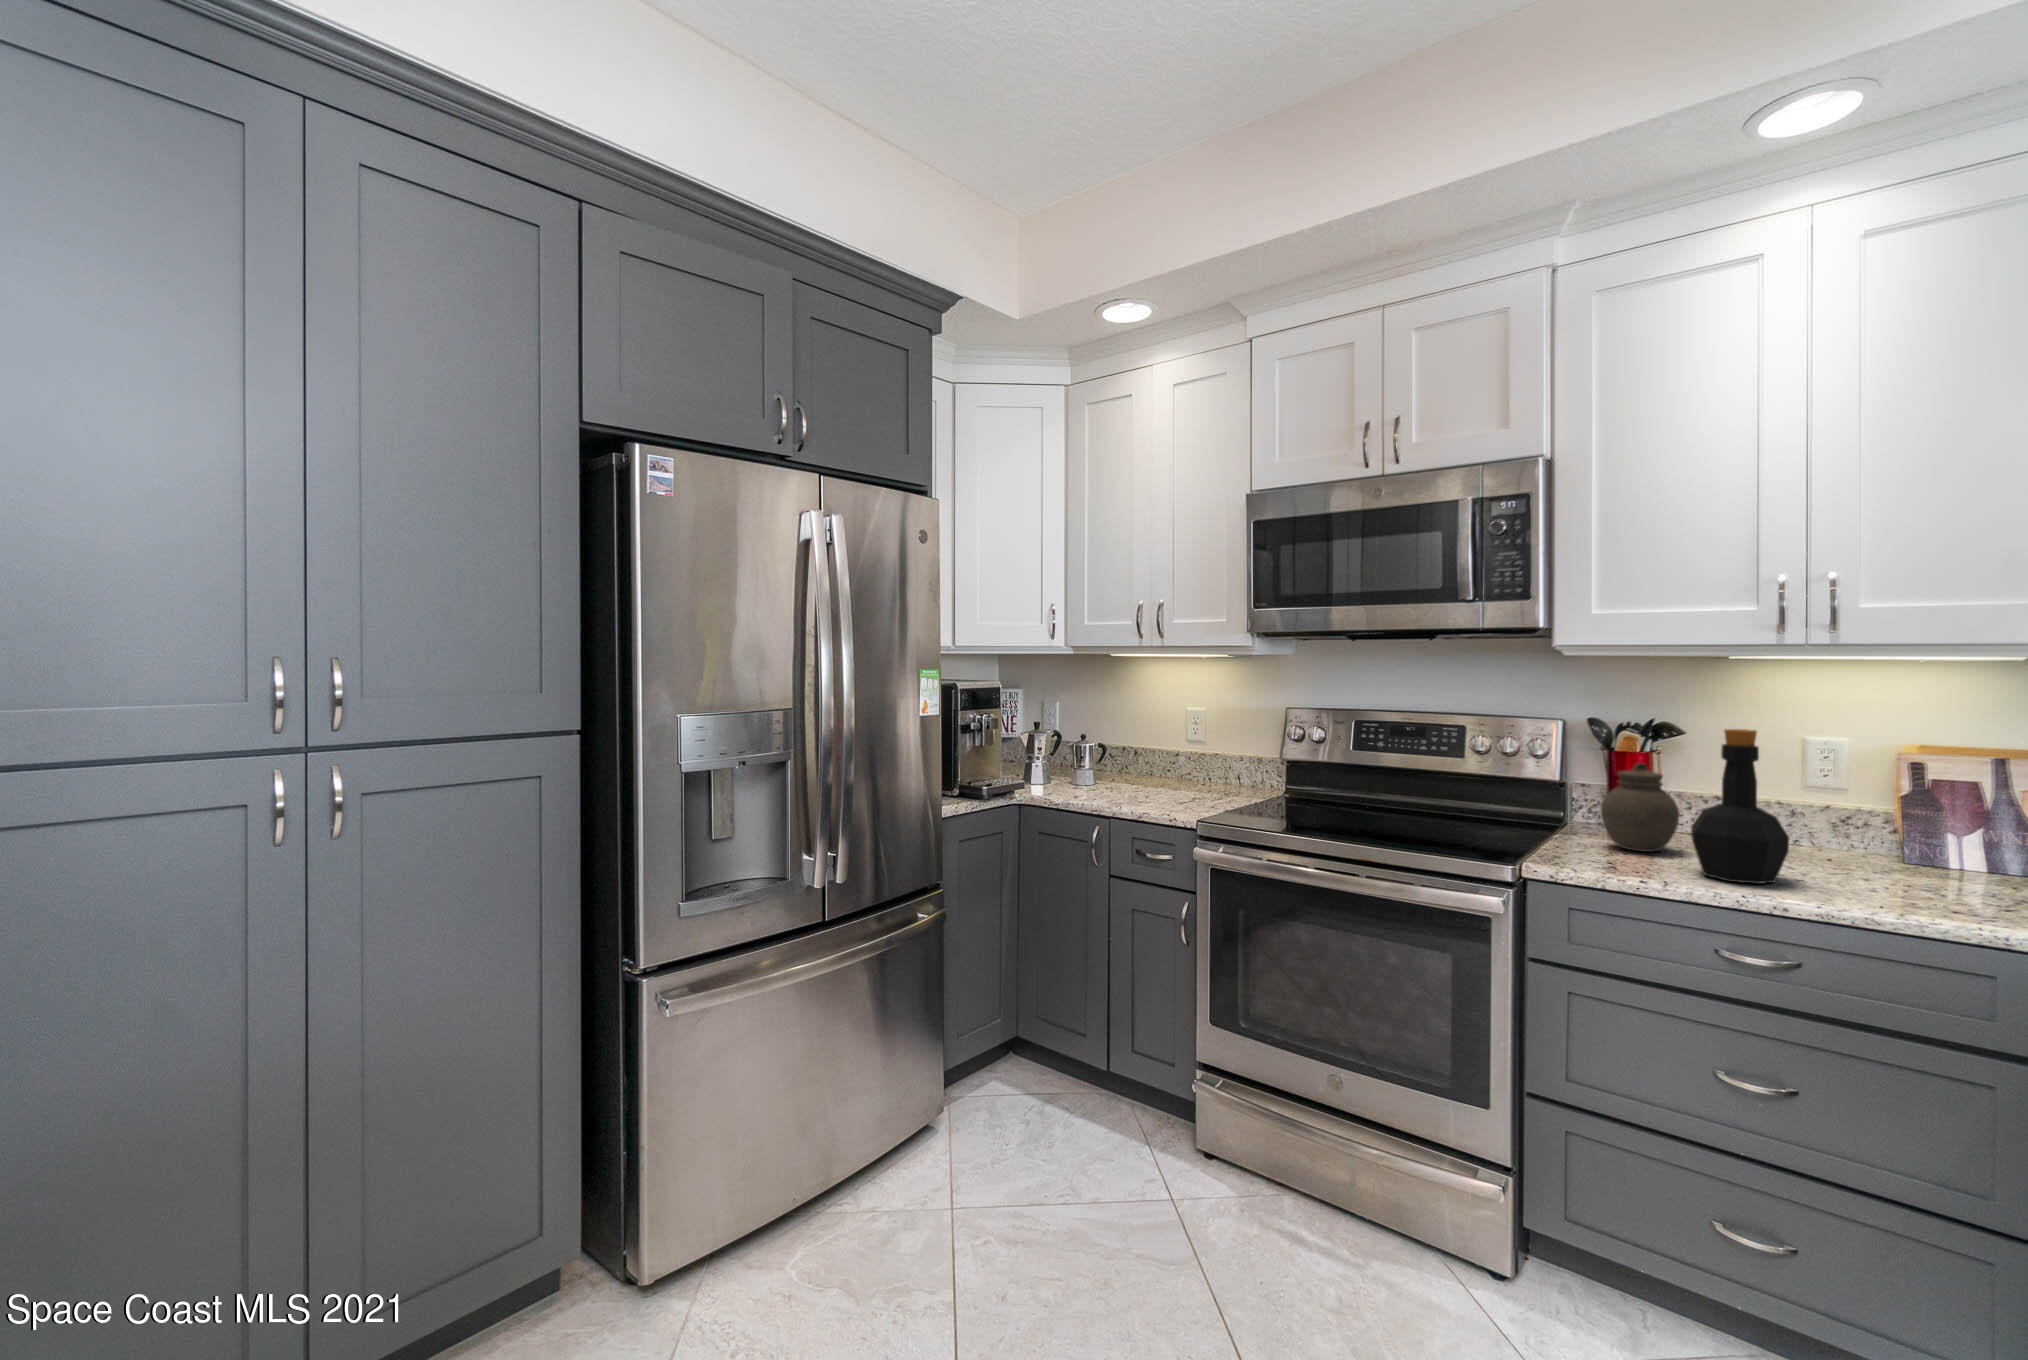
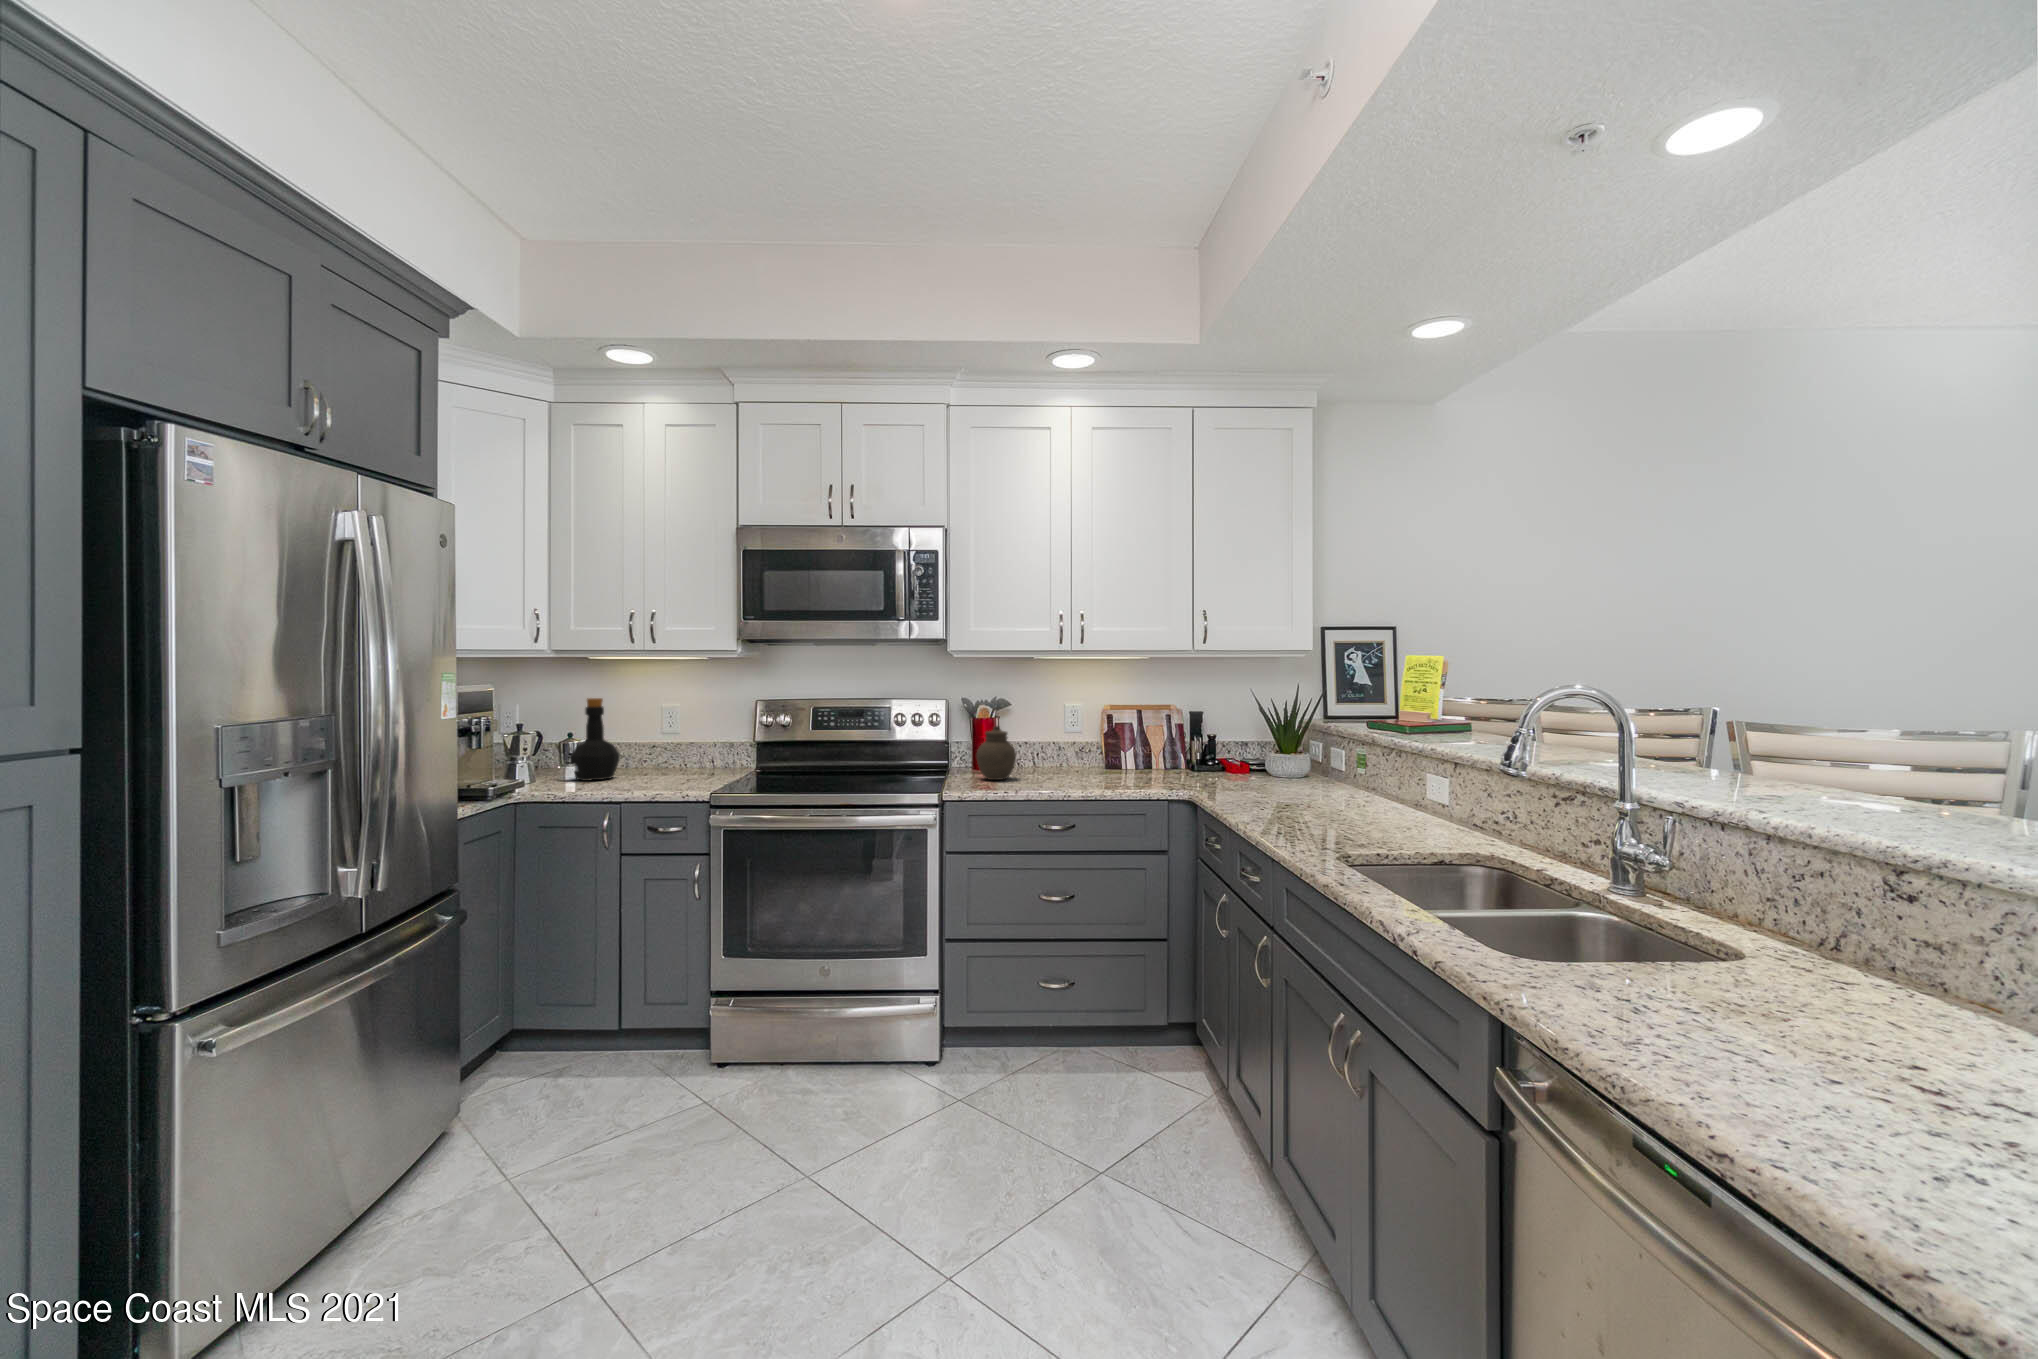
bottle: present [1691,729,1790,884] -> present [570,698,620,781]

